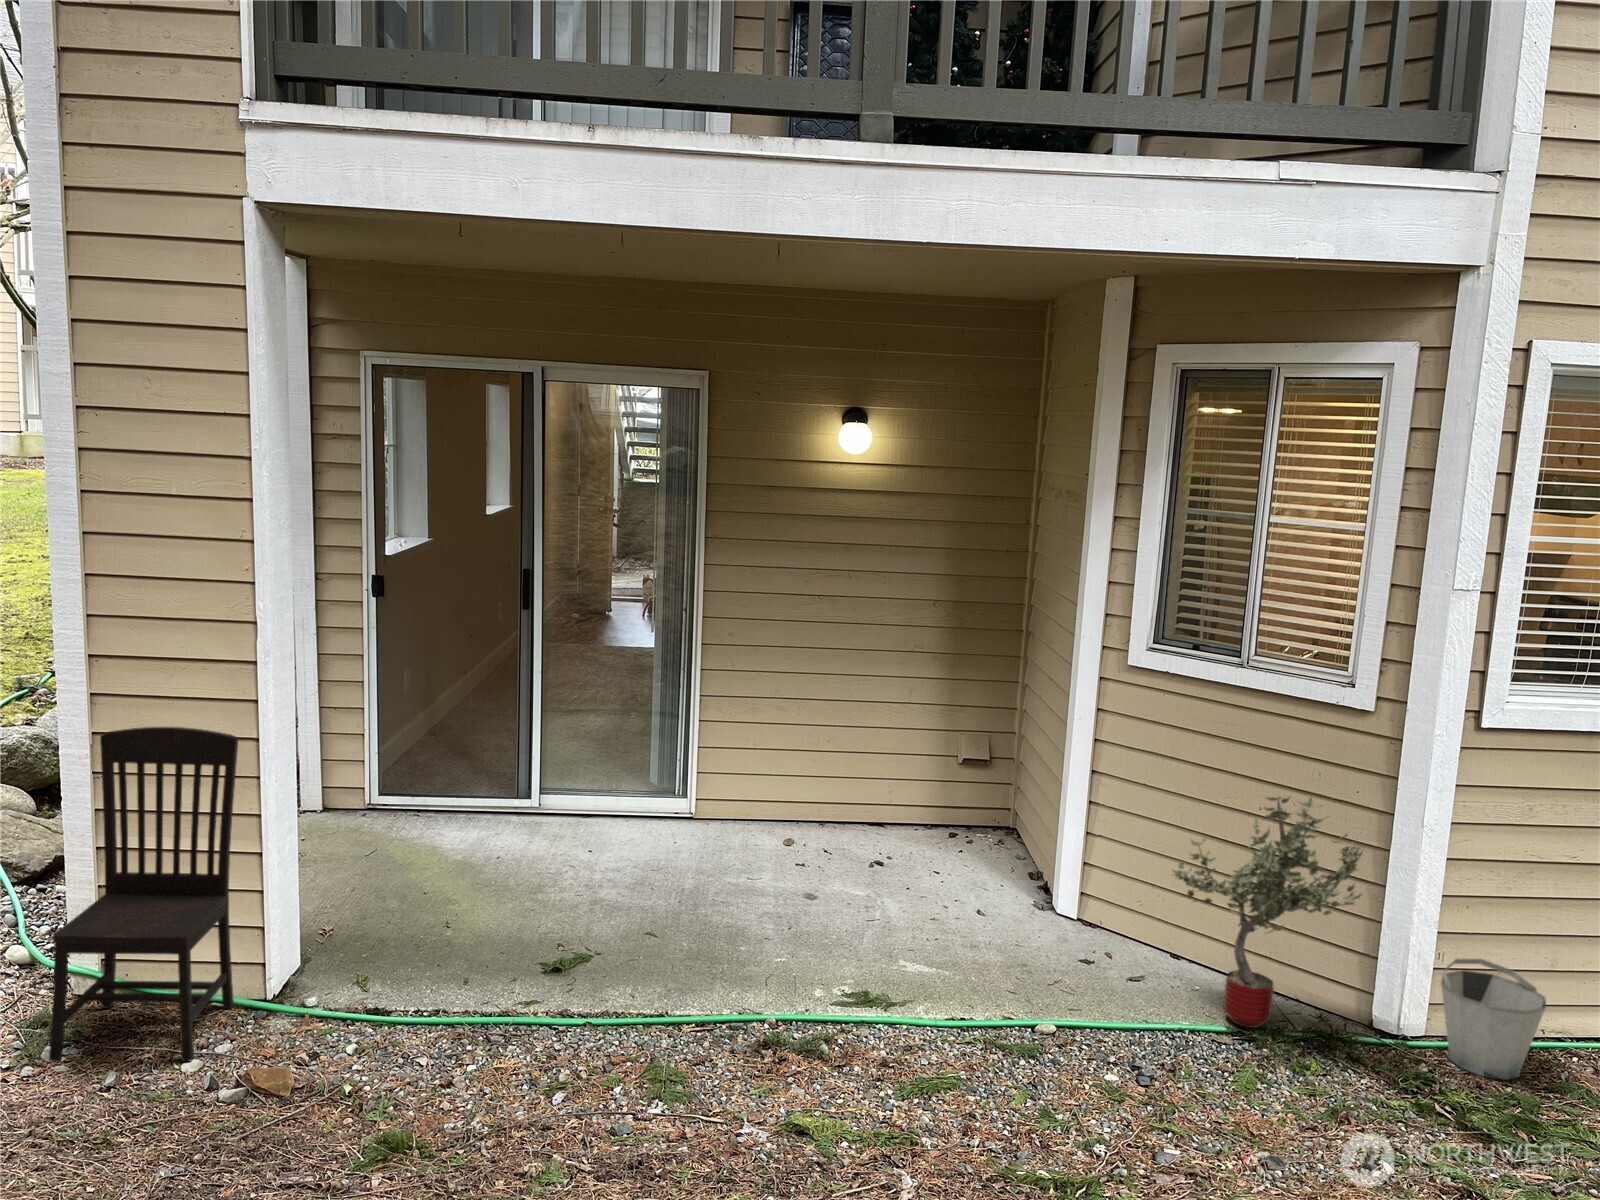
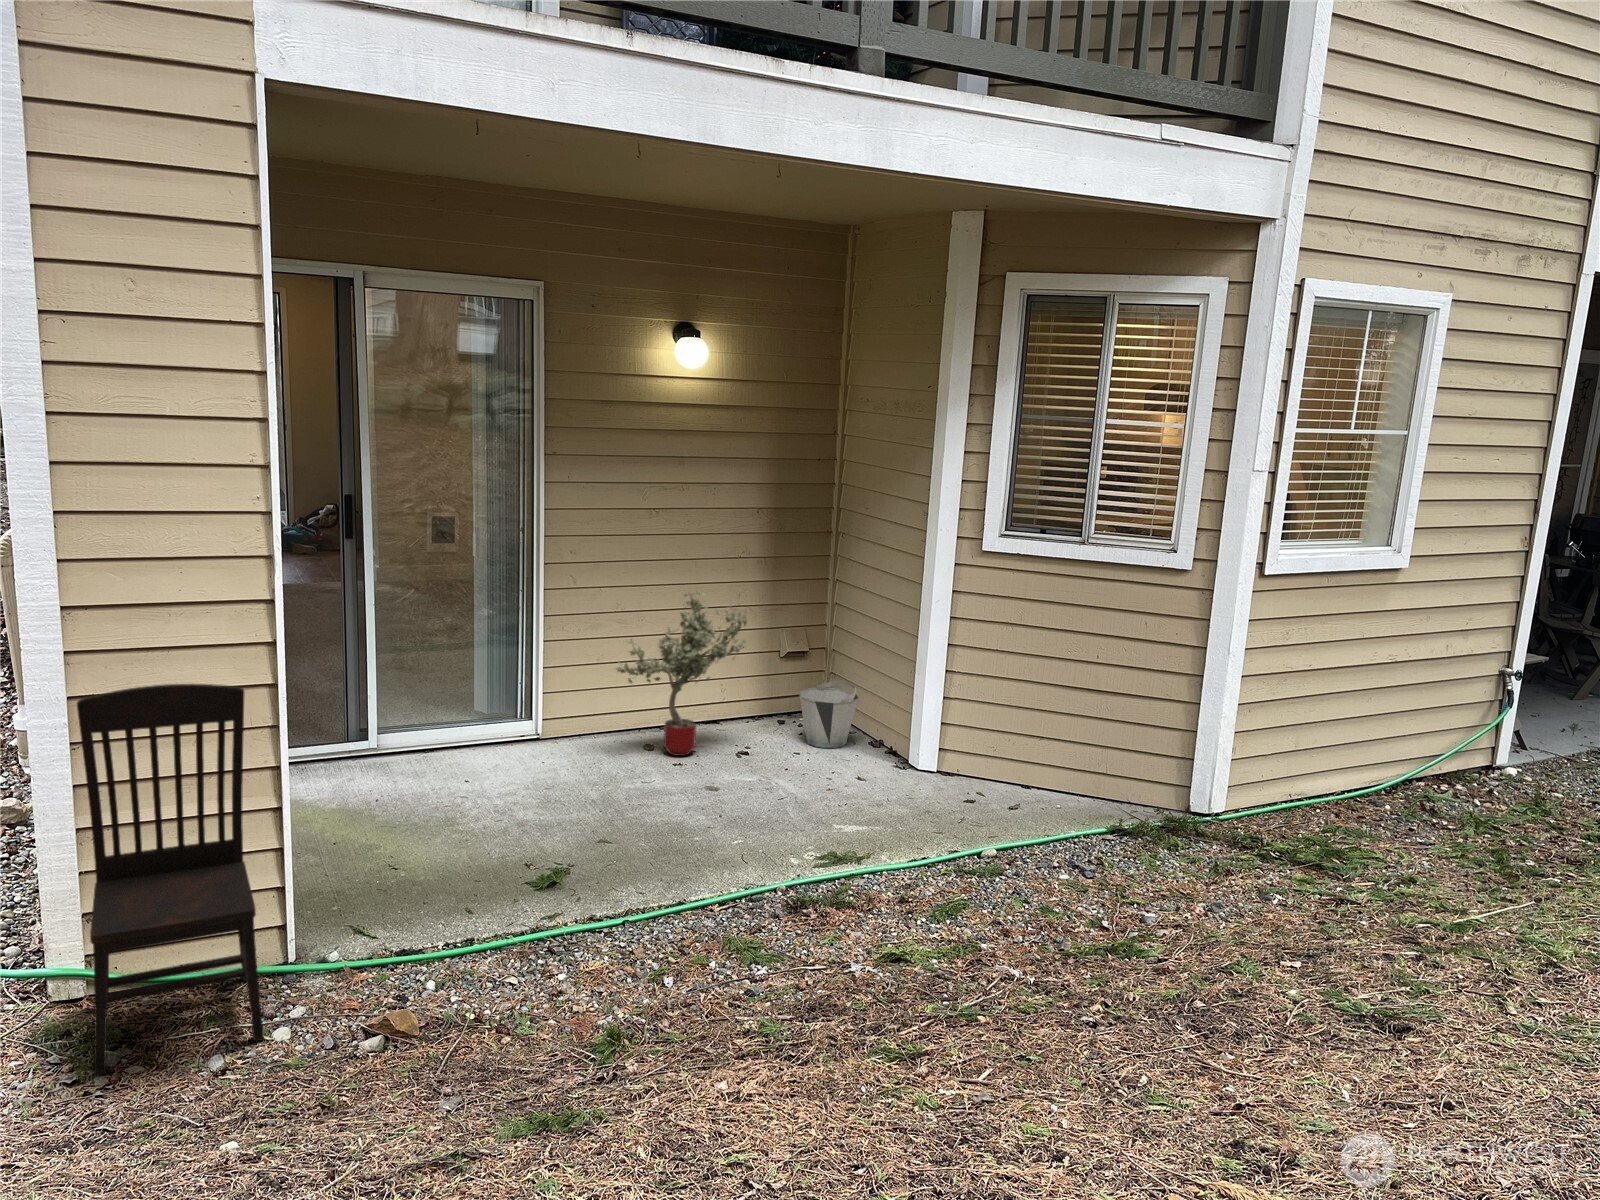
potted tree: present [1172,796,1365,1028] -> present [616,590,748,756]
bucket: present [1441,959,1546,1080] -> present [799,682,858,748]

